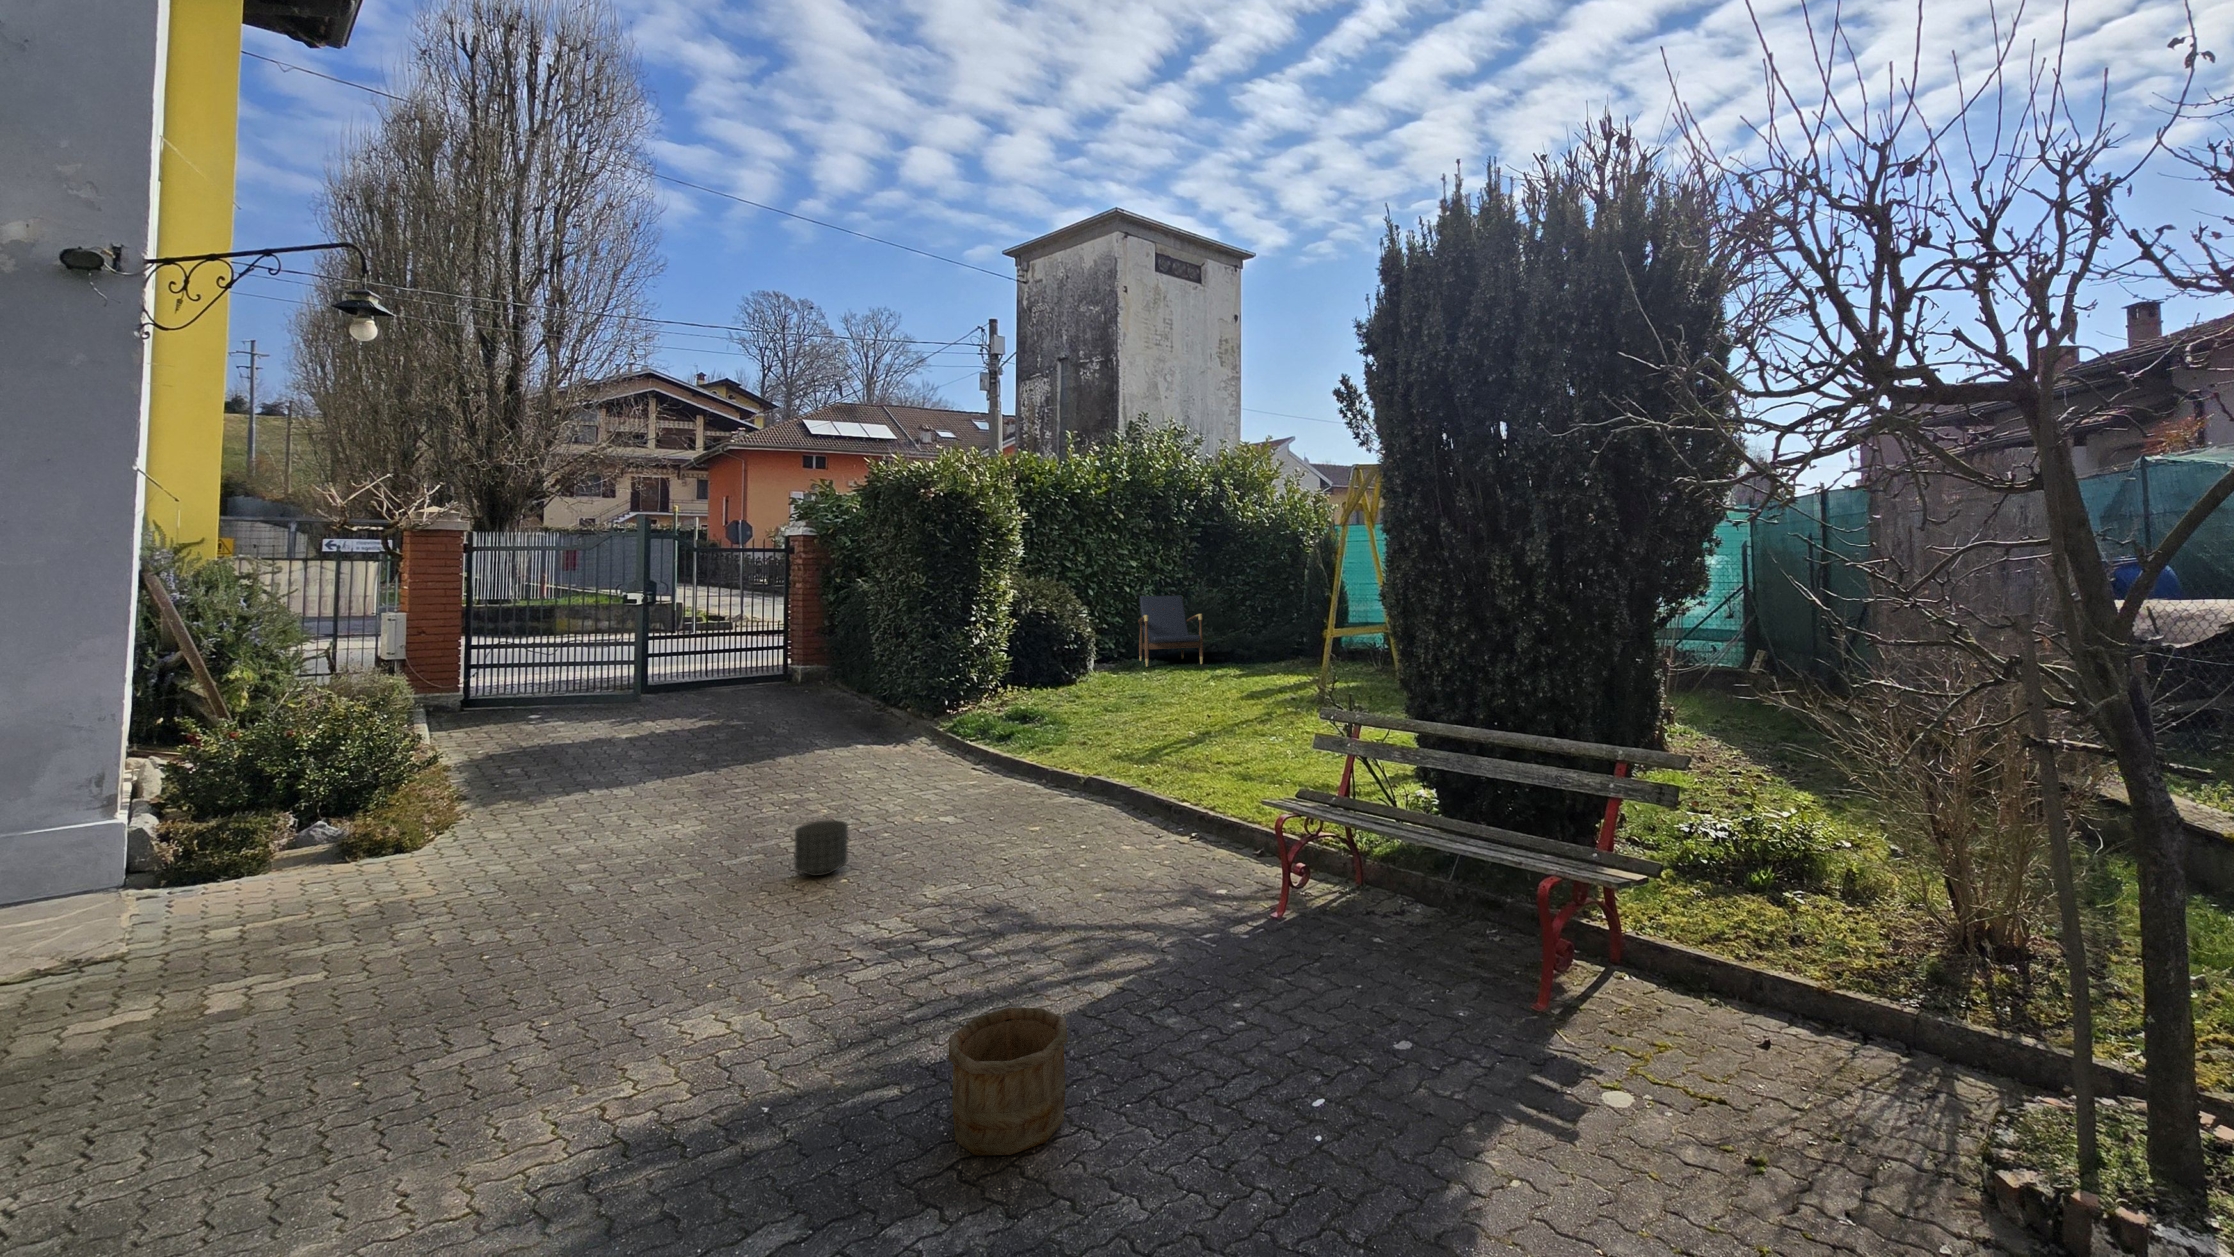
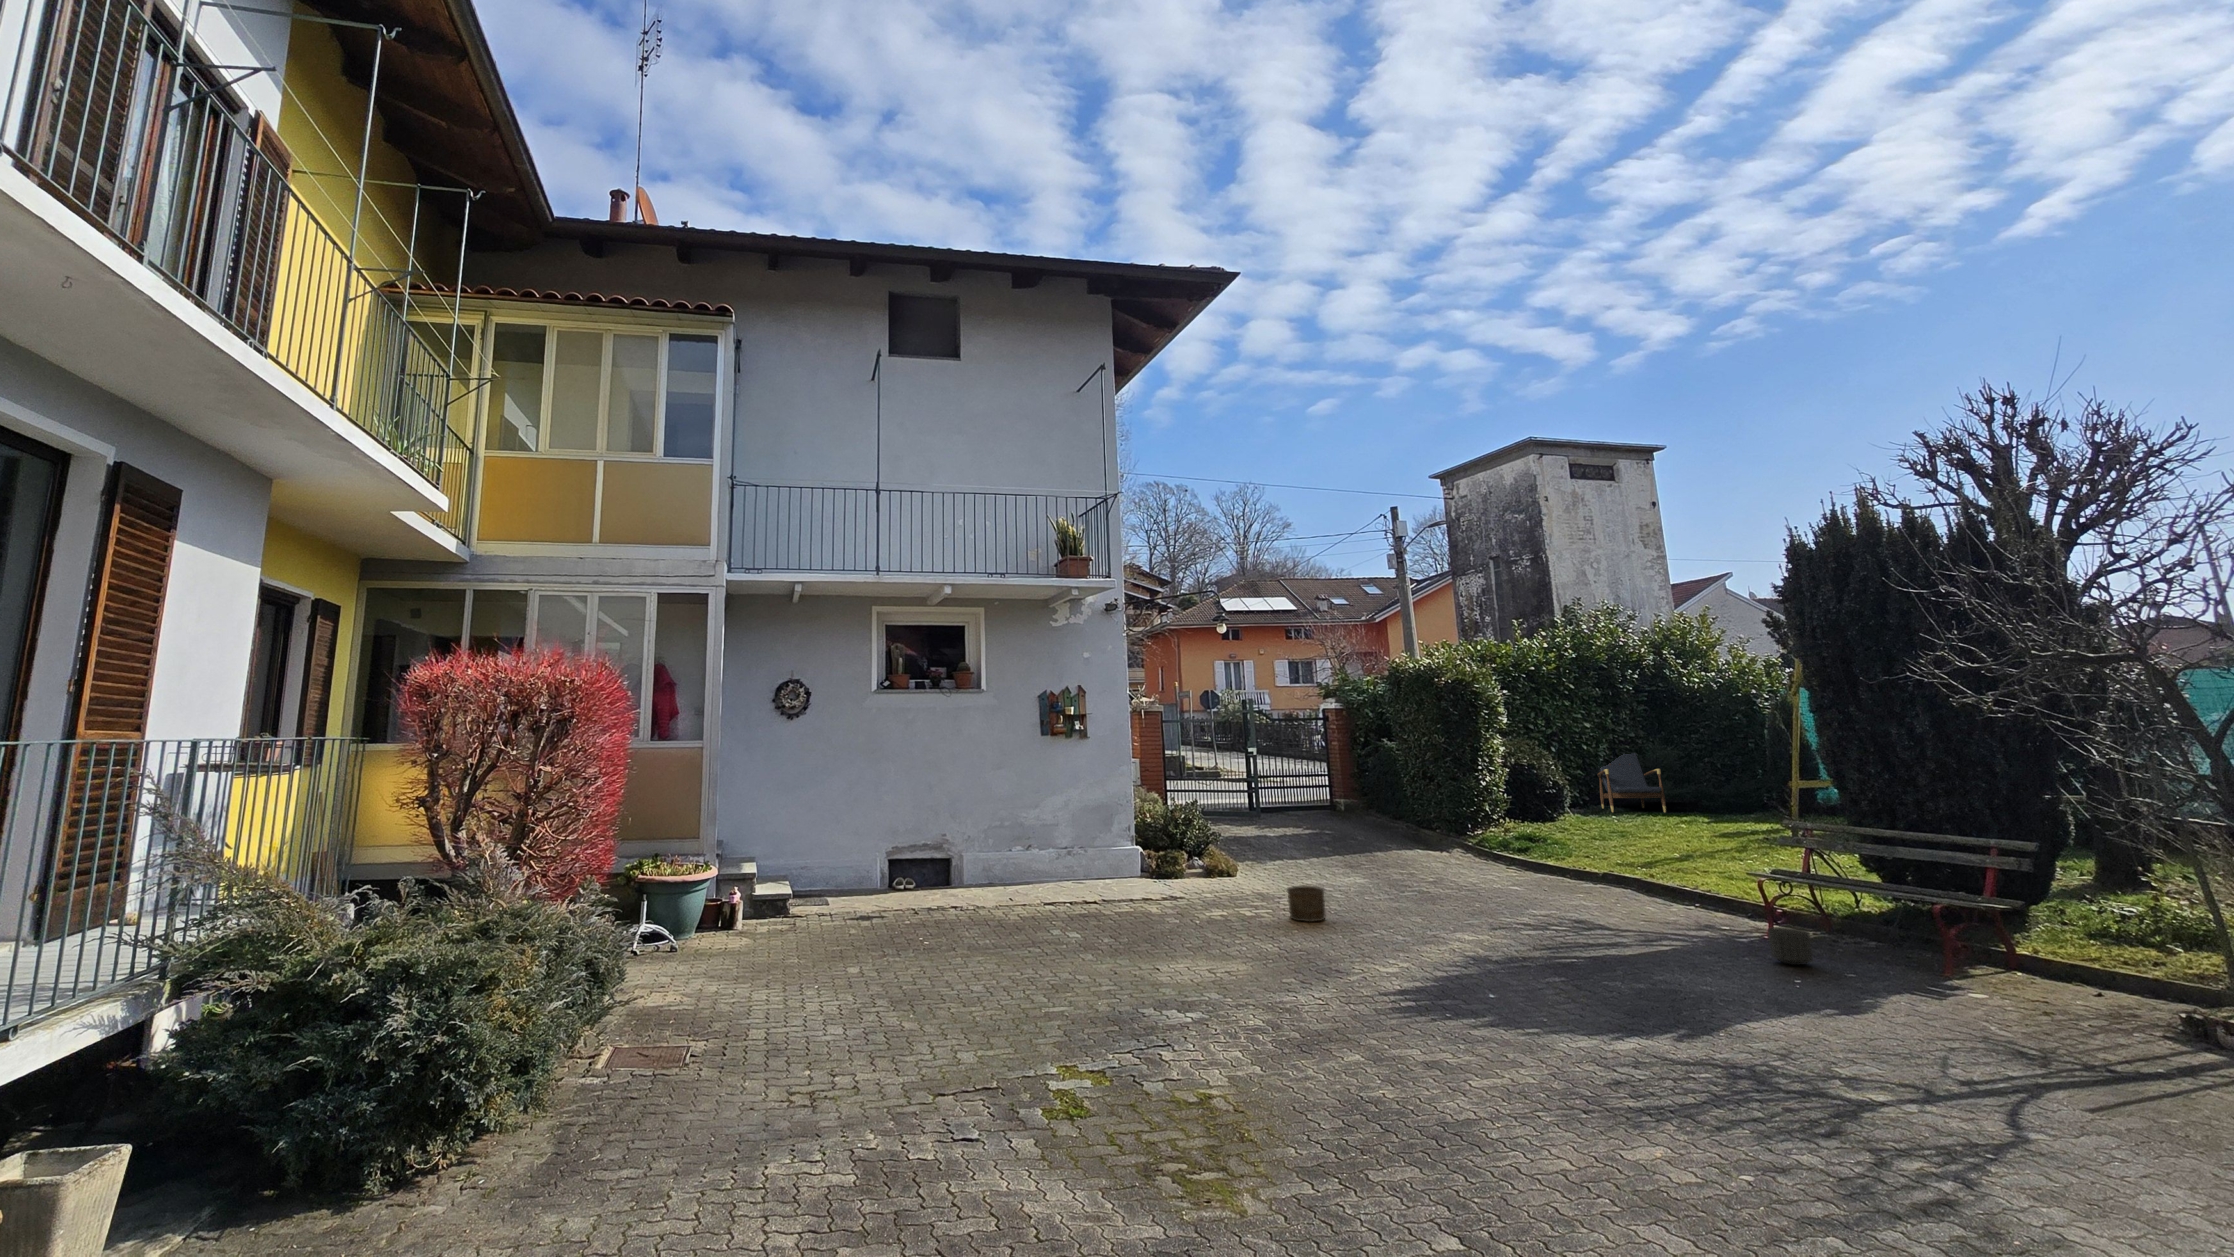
planter: present [794,820,848,876] -> present [1768,927,1813,965]
wooden bucket: present [948,1007,1068,1155] -> present [1287,886,1325,922]

